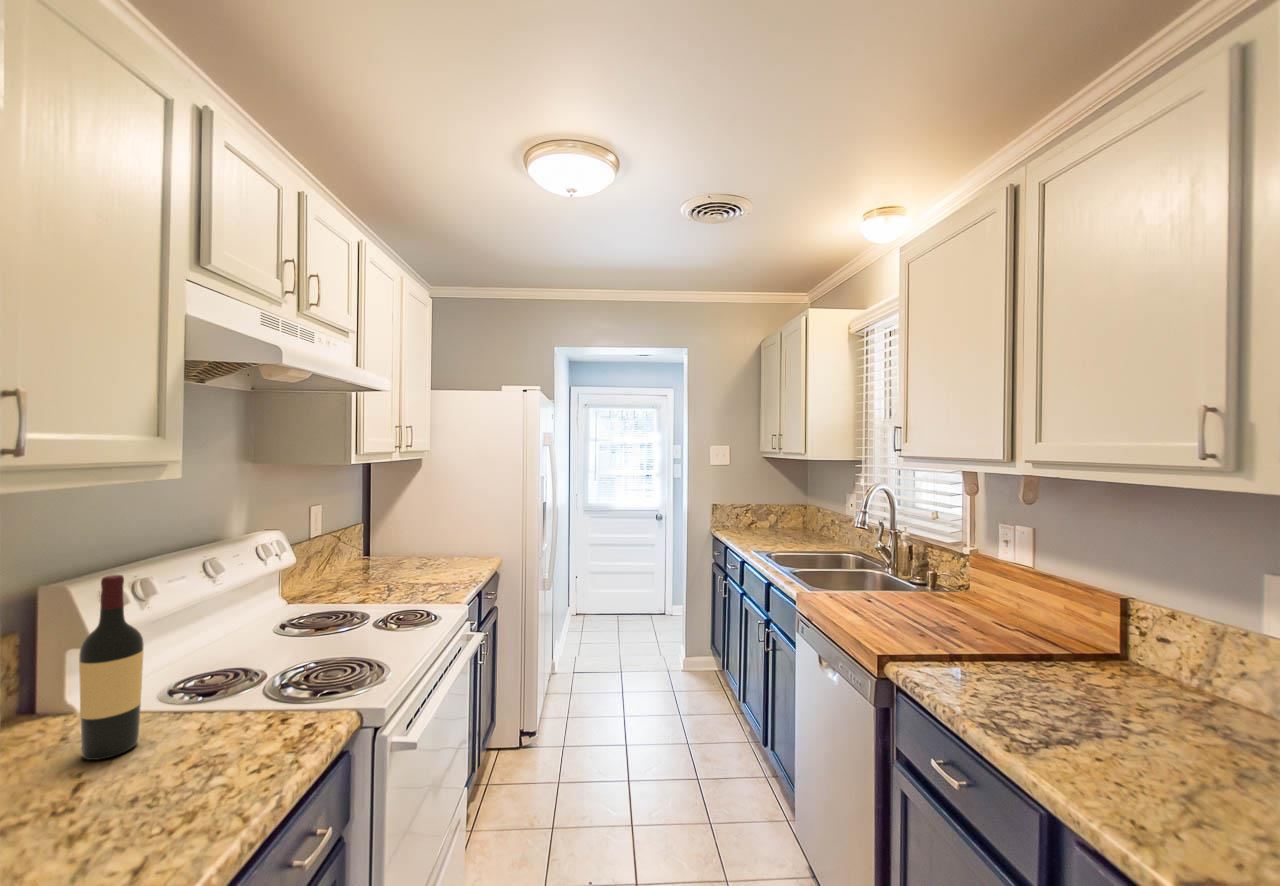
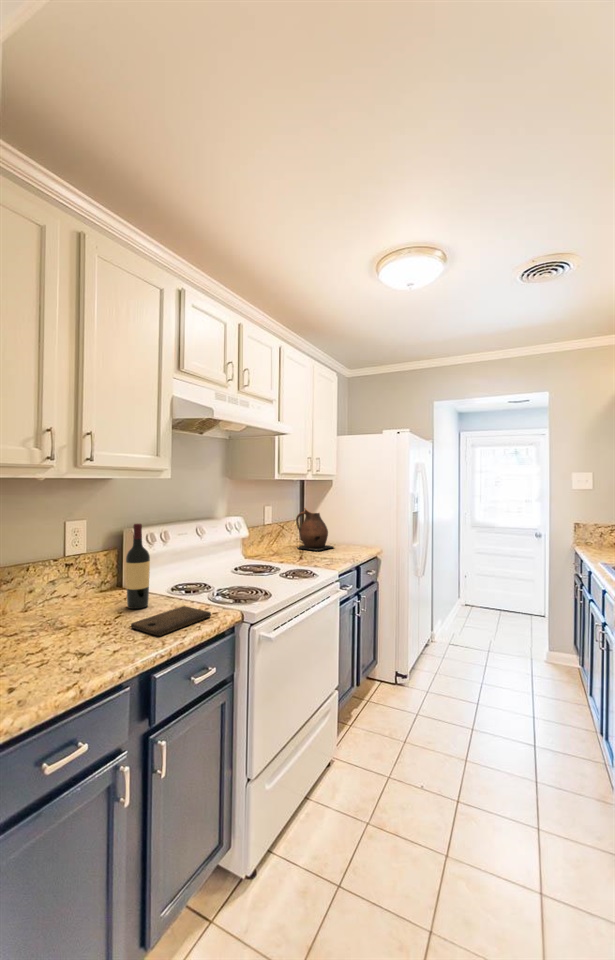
ceramic pitcher: none [368,505,432,572] -> present [296,508,333,550]
cutting board: none [133,724,308,805] -> present [131,606,211,636]

